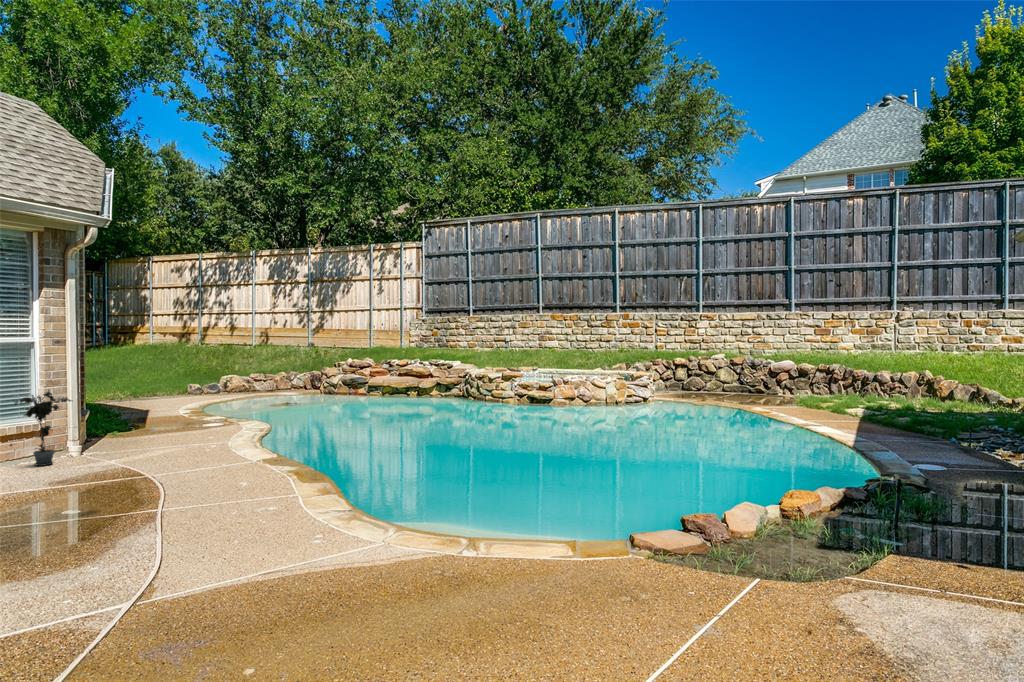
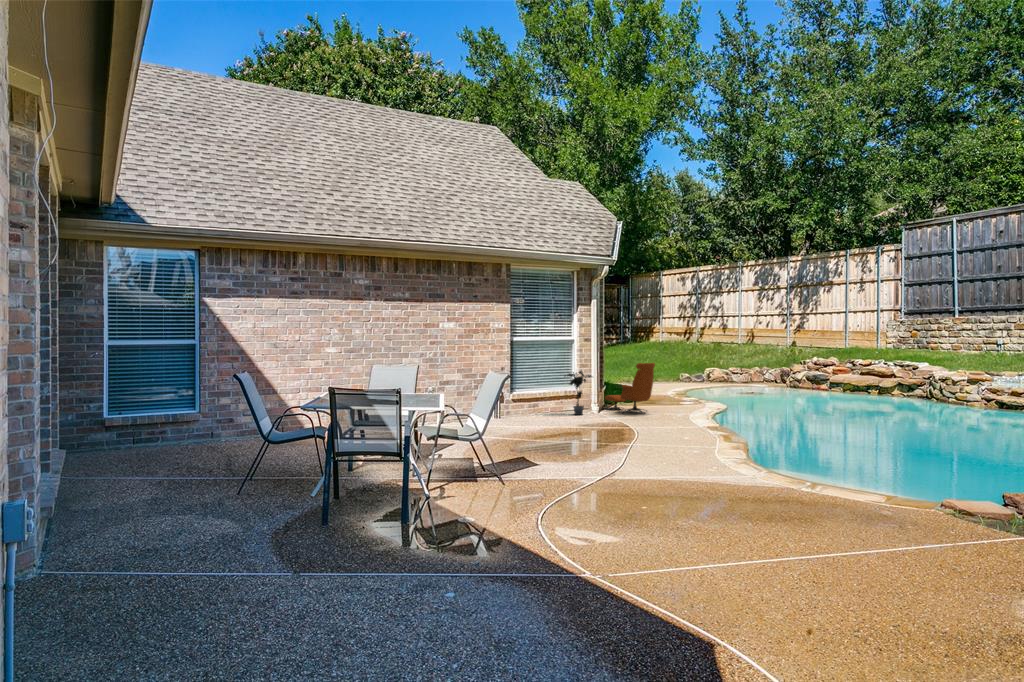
lounge chair: none [91,373,178,453] -> present [605,363,655,412]

